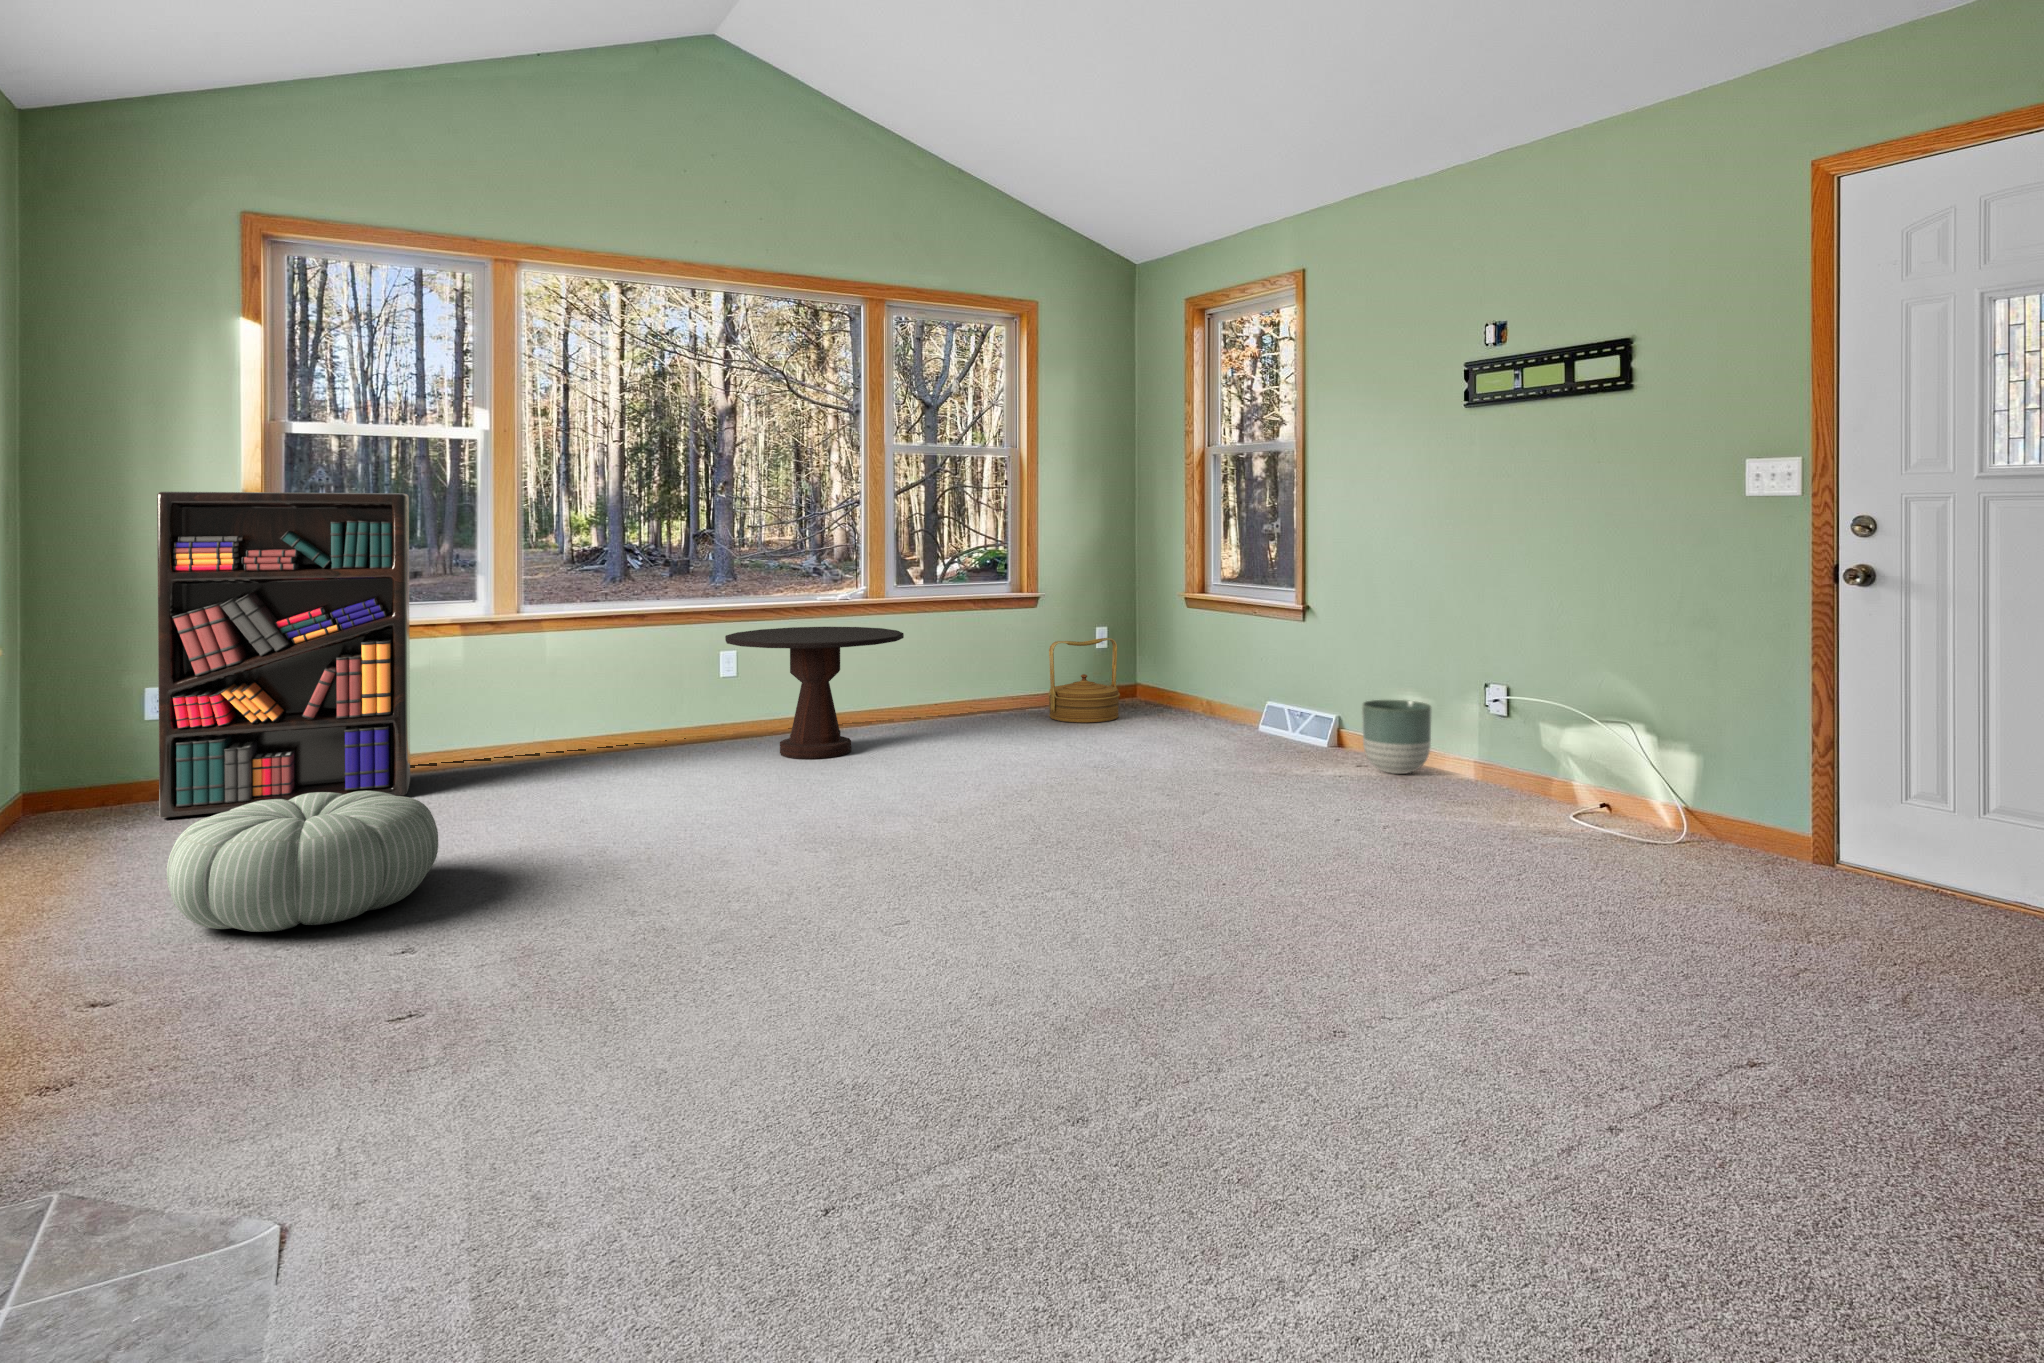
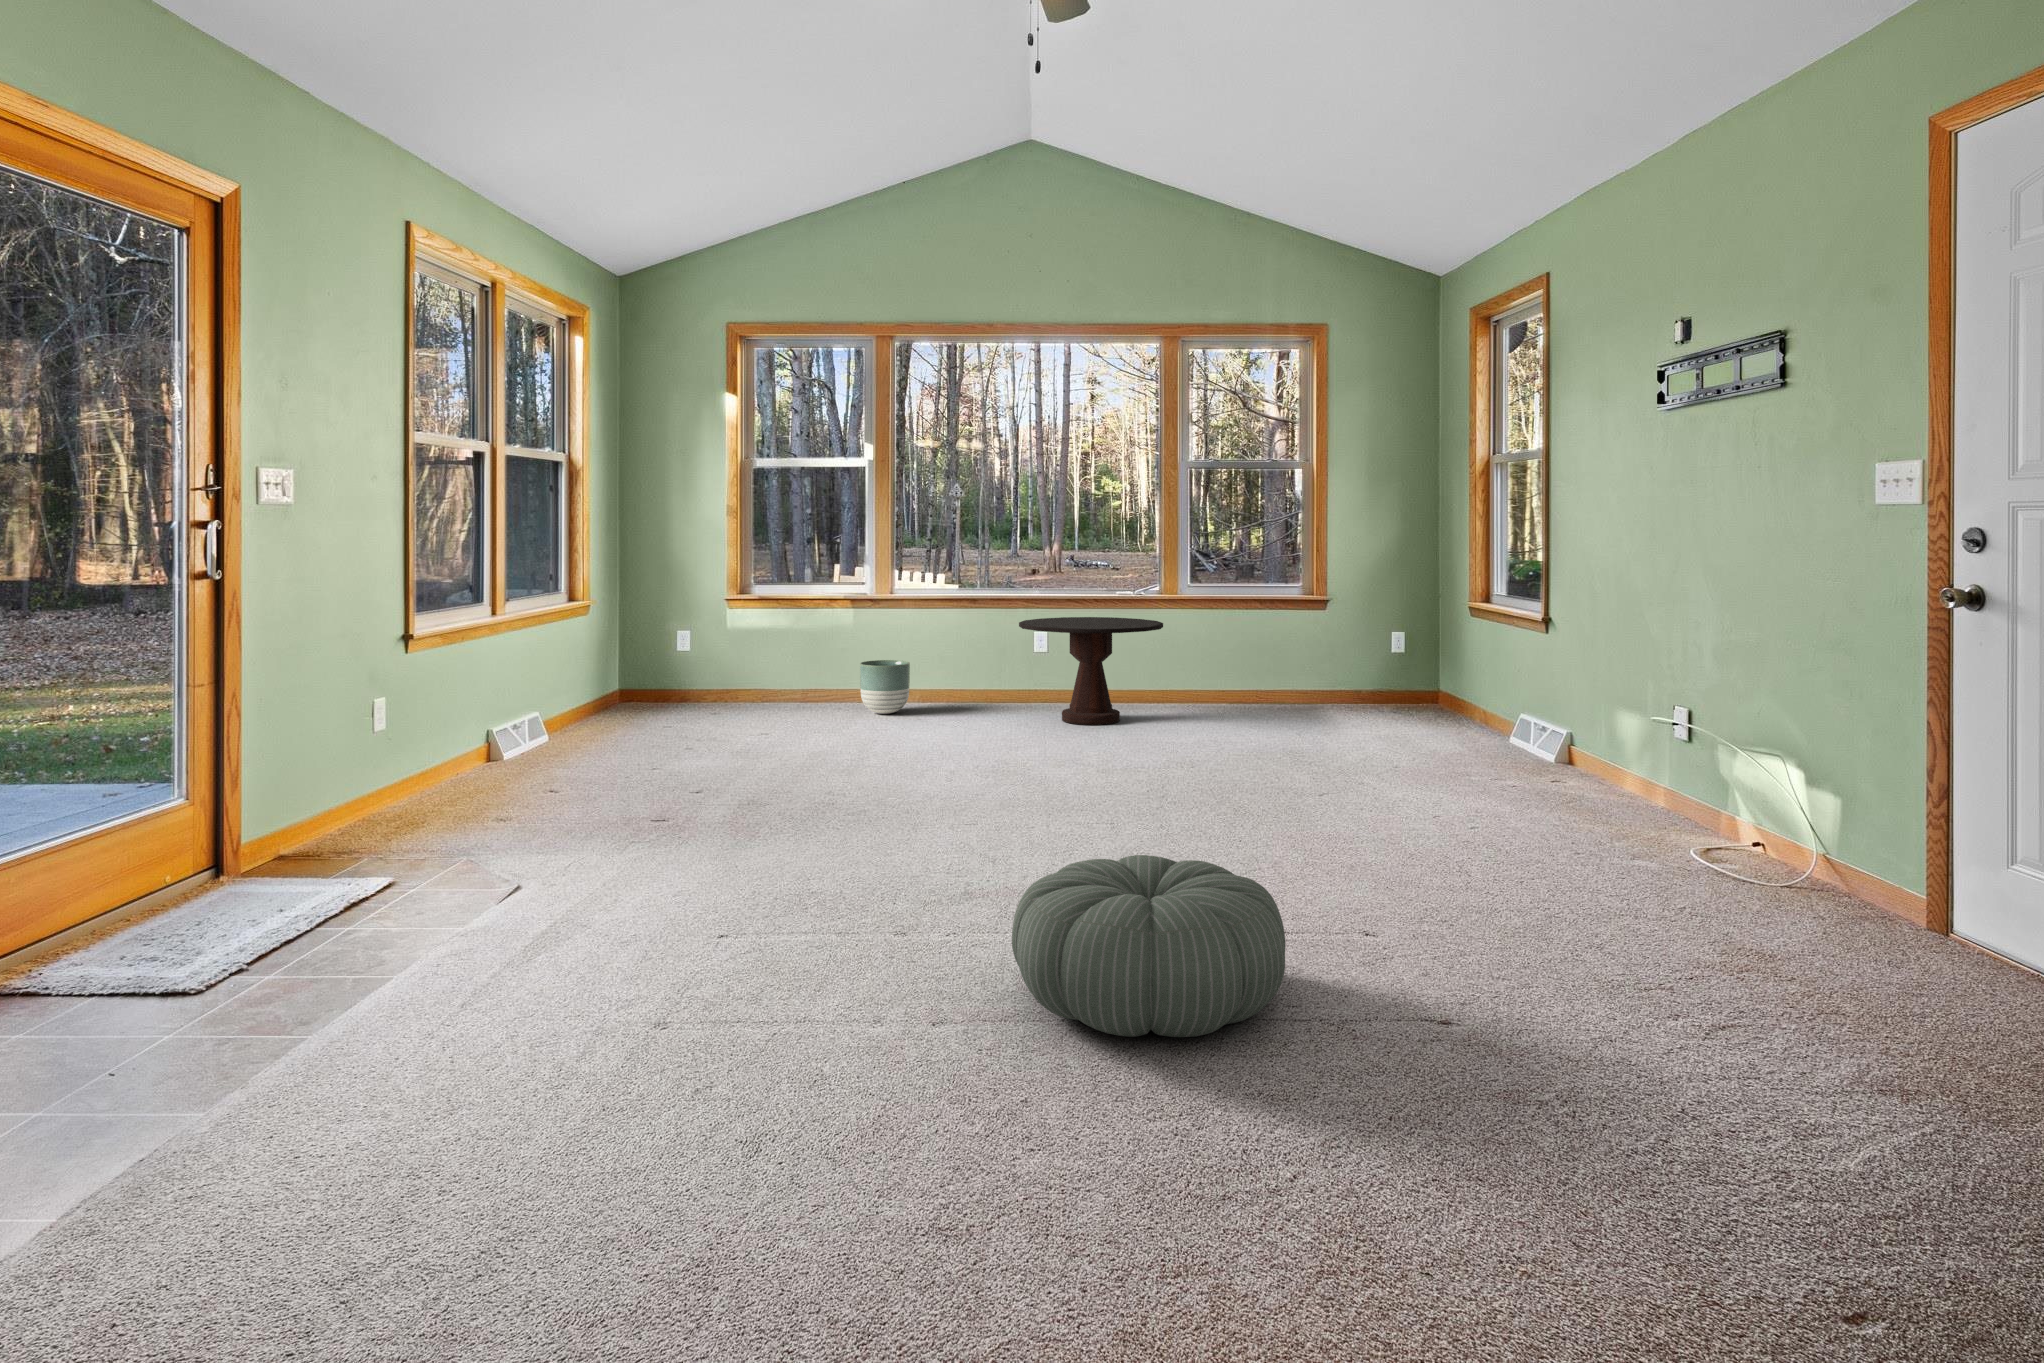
bookshelf: present [157,492,410,818] -> none [658,509,811,720]
woven basket: present [1048,638,1120,723] -> none [1325,641,1400,720]
planter: present [1362,700,1432,774] -> present [860,660,910,714]
pouf: present [167,791,438,932] -> present [1012,855,1285,1037]

